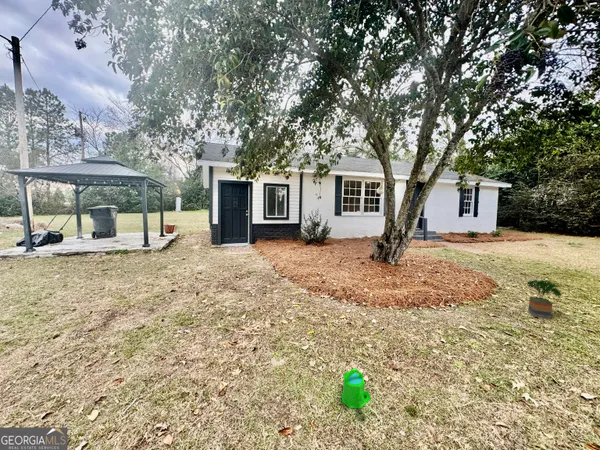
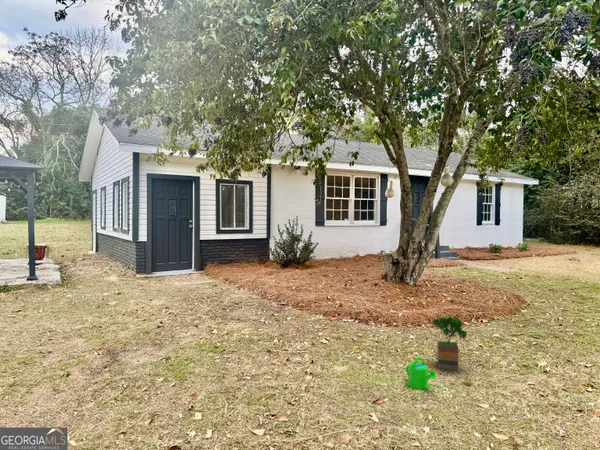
potted tree: present [527,280,561,319] -> present [432,317,467,370]

